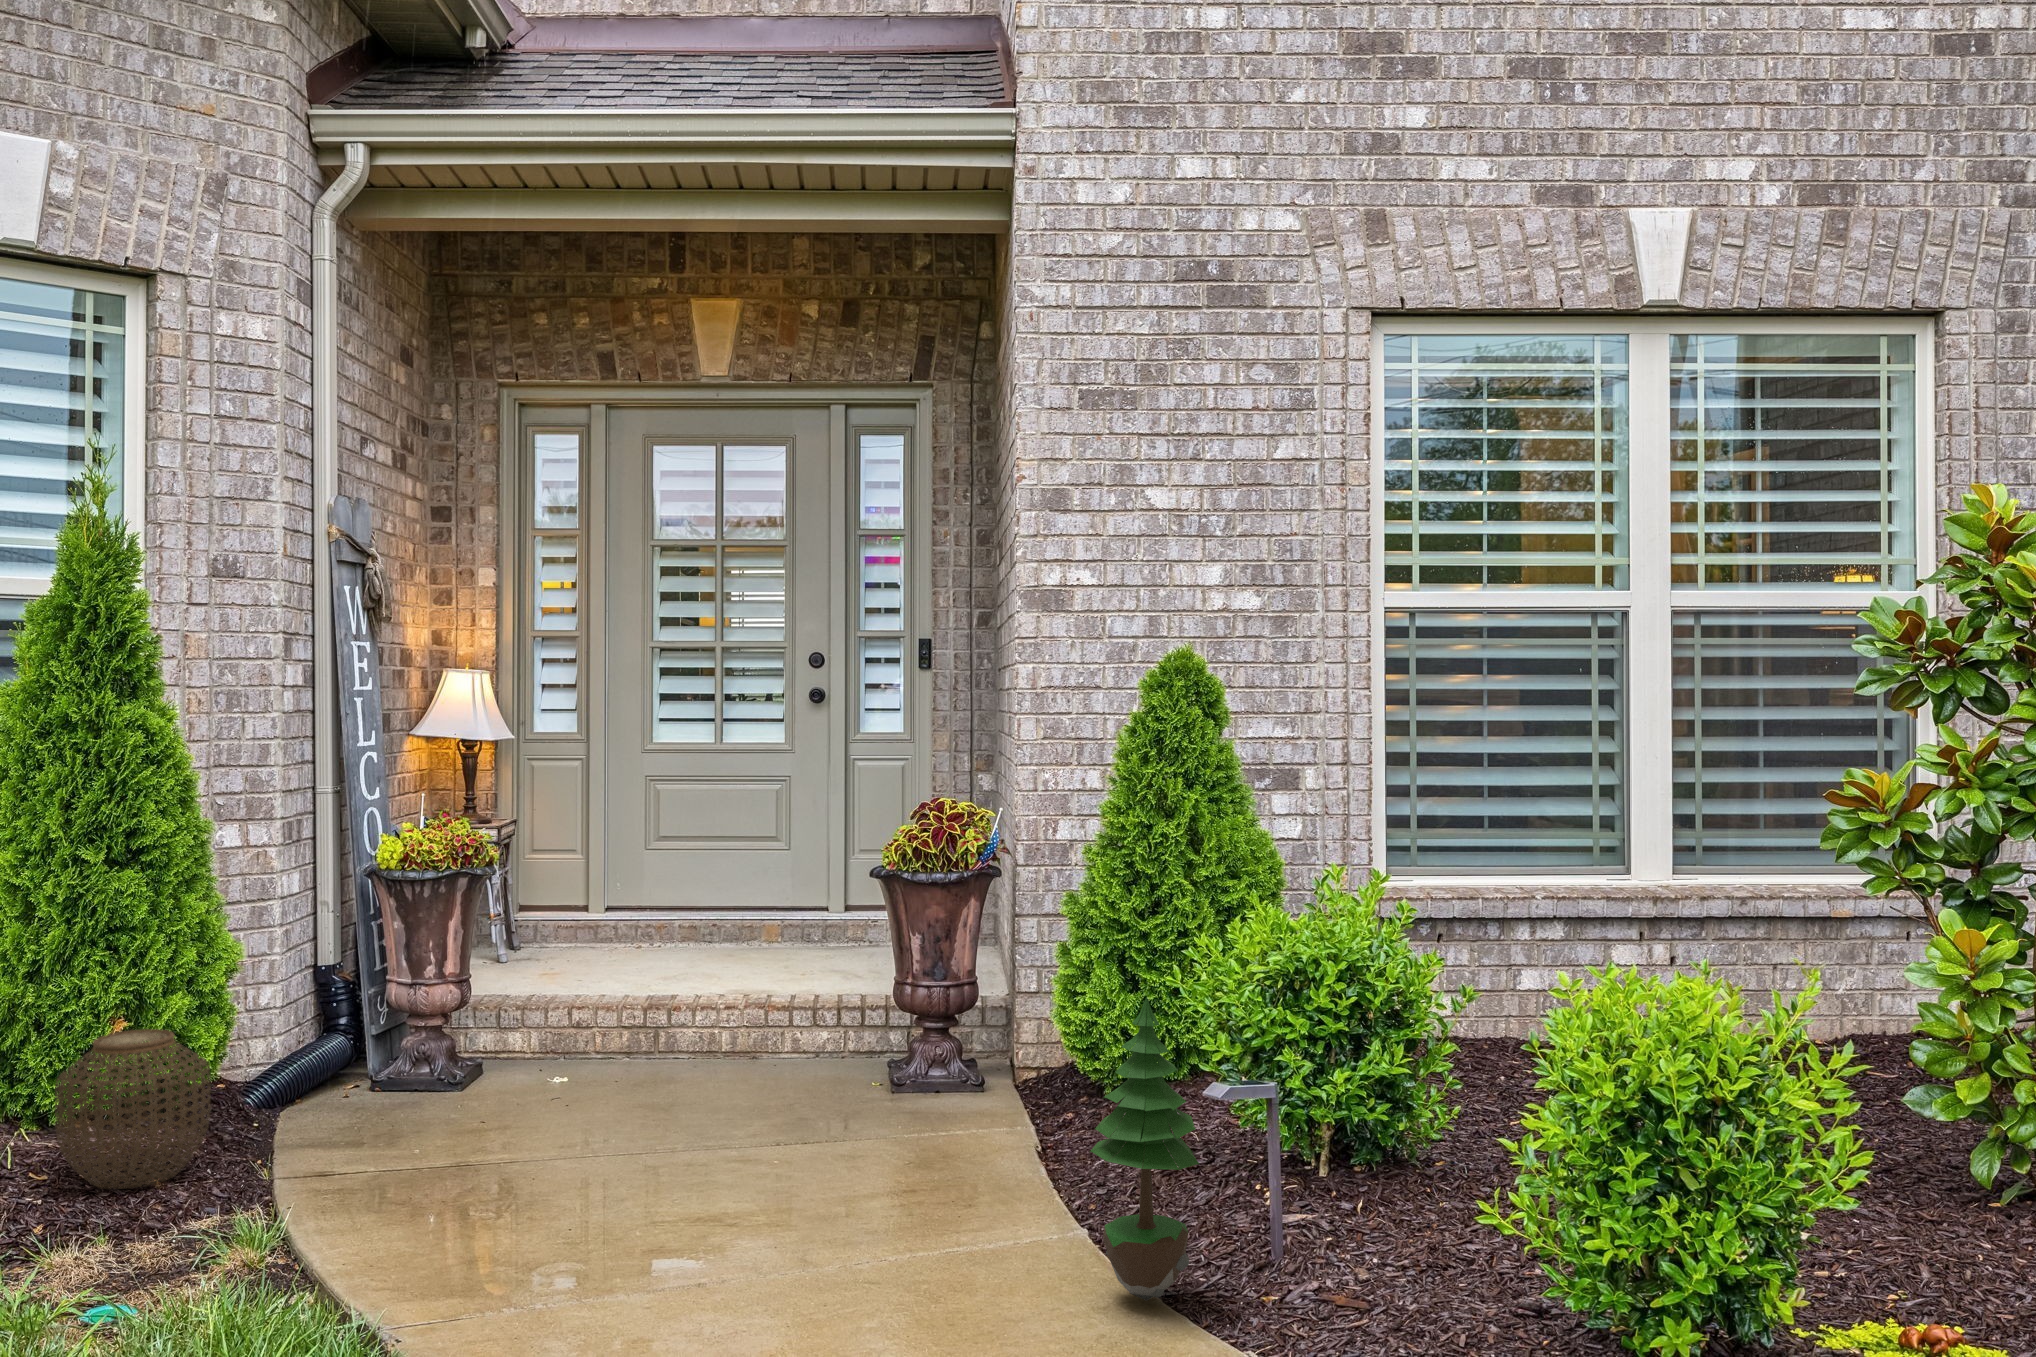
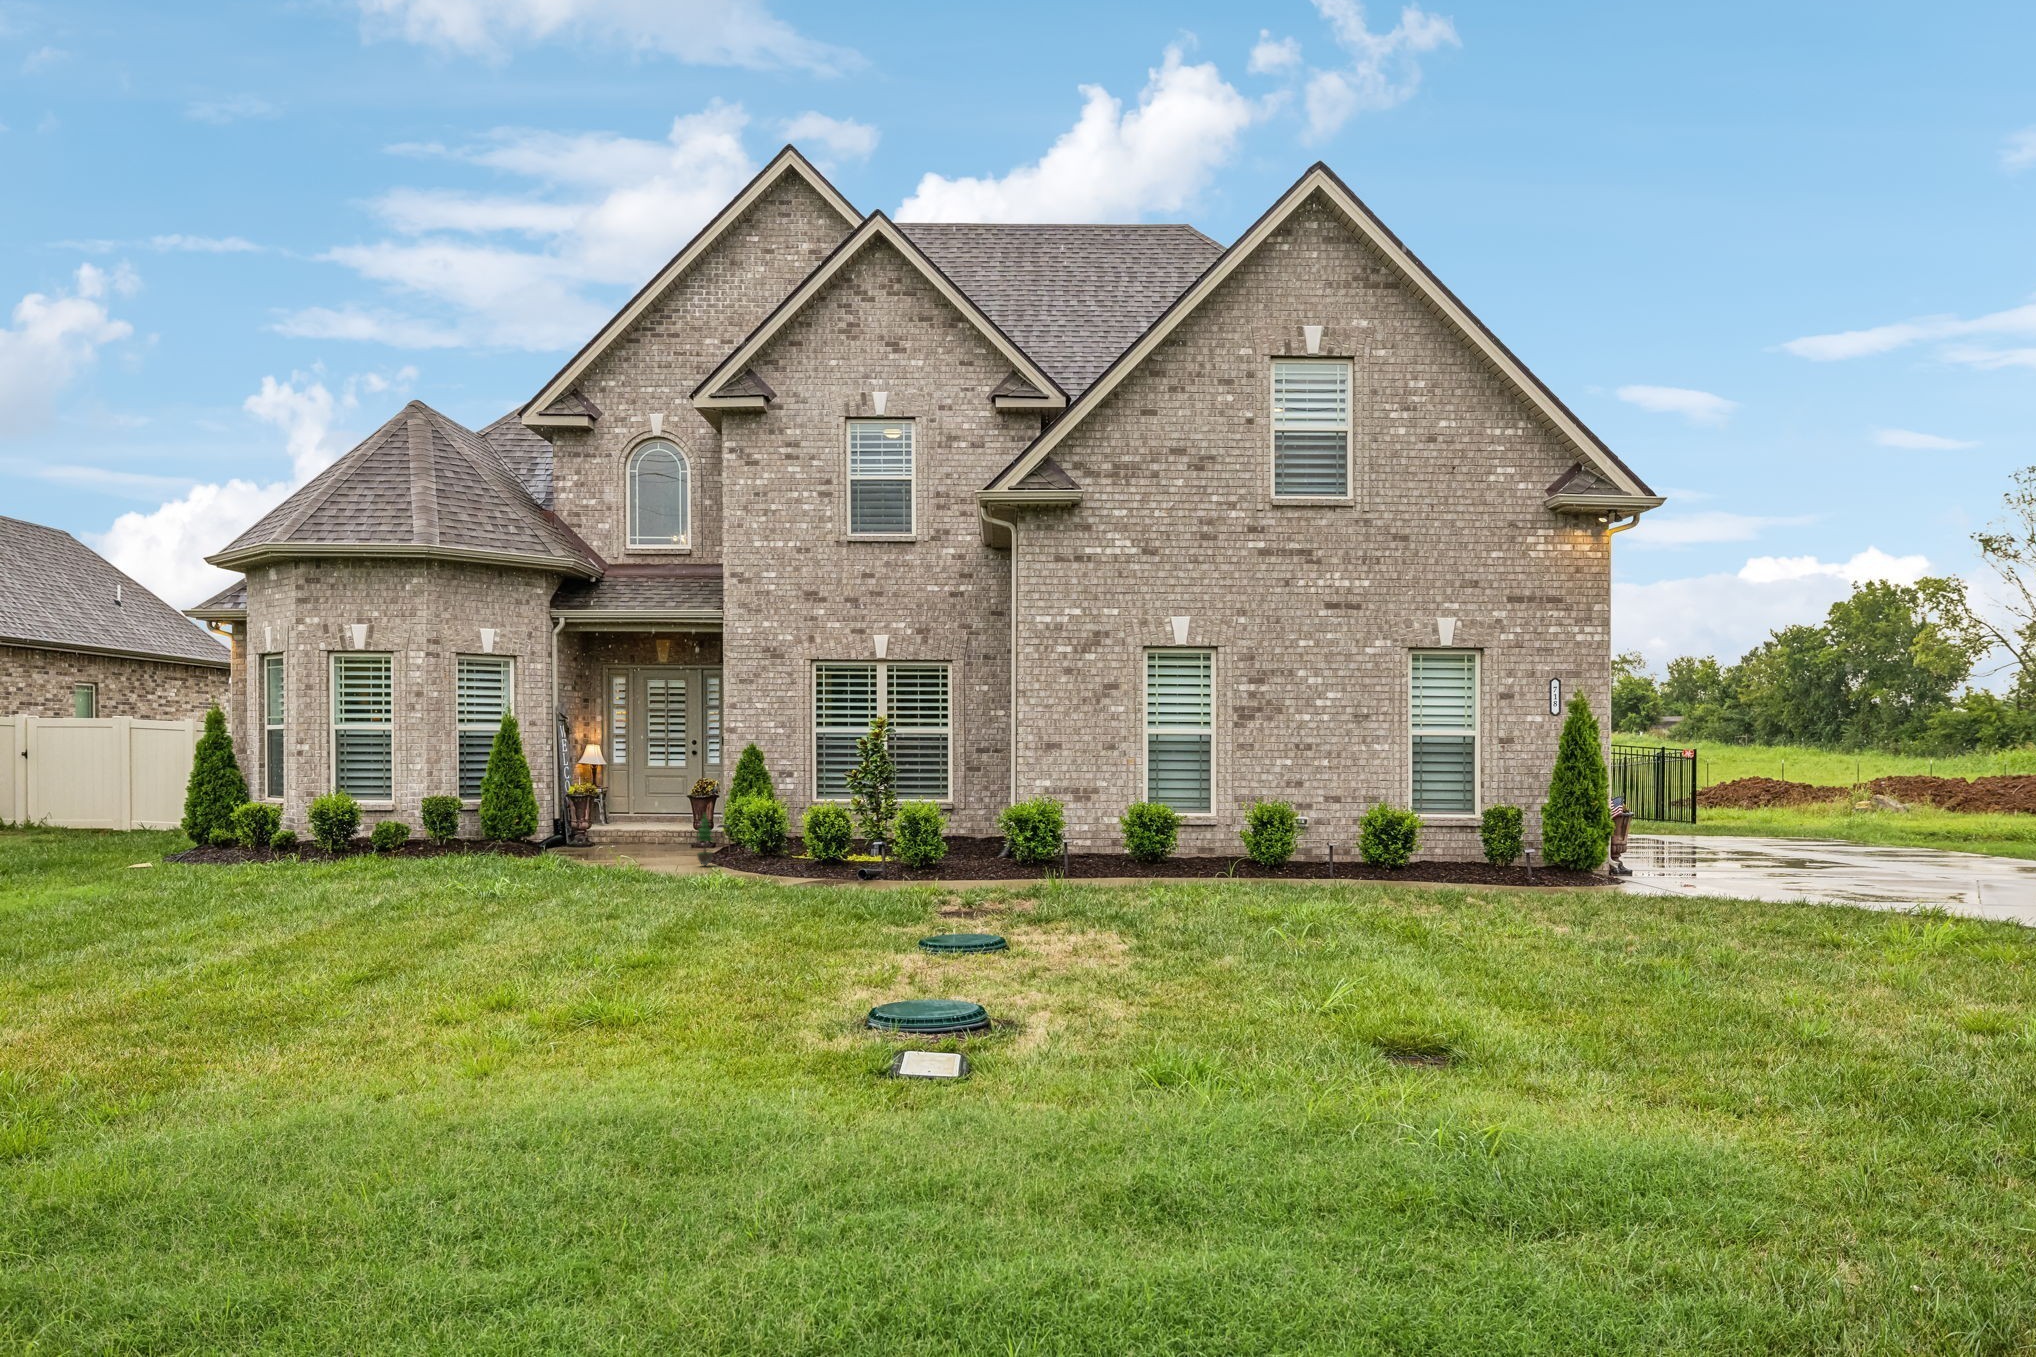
woven basket: present [55,1029,211,1189] -> none [503,828,534,859]

